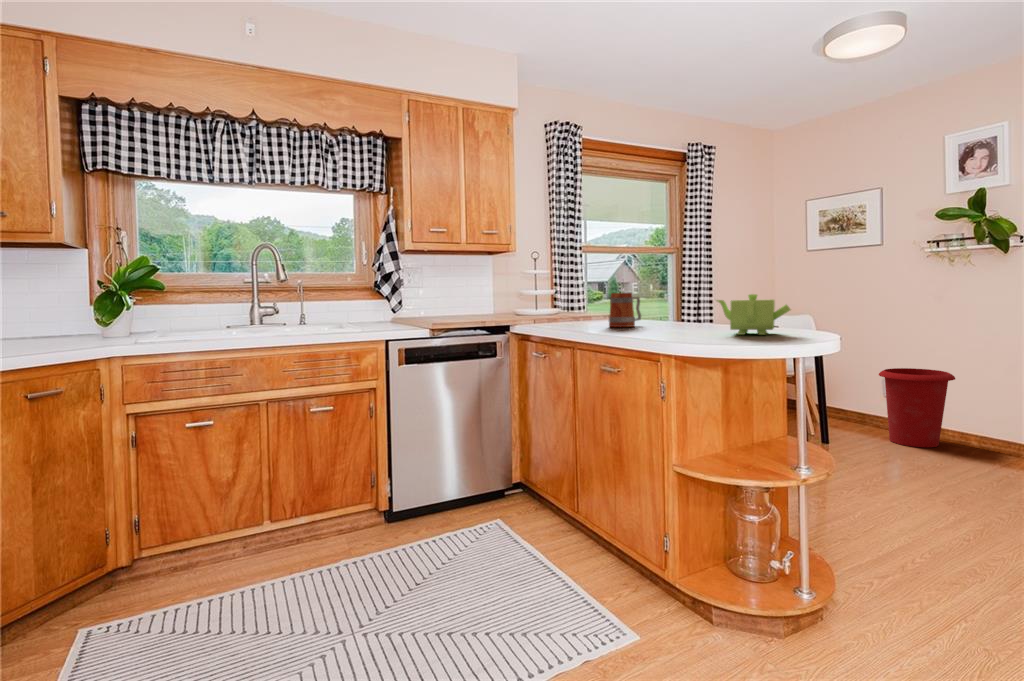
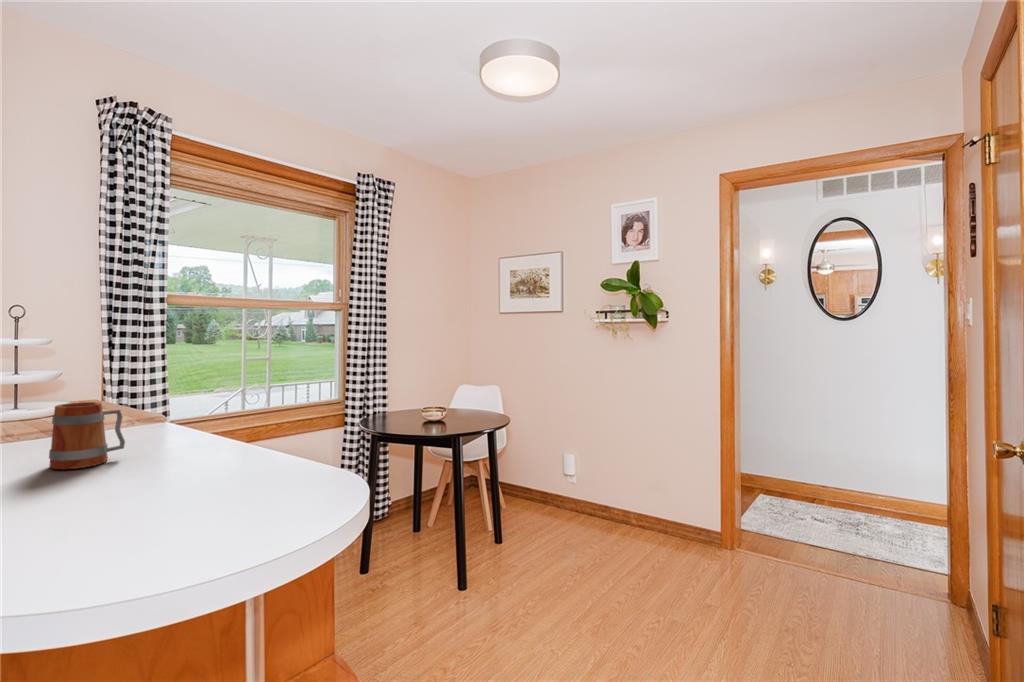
teapot: present [716,294,791,335] -> none [160,442,282,524]
waste bin: present [879,368,955,447] -> none [552,442,618,531]

